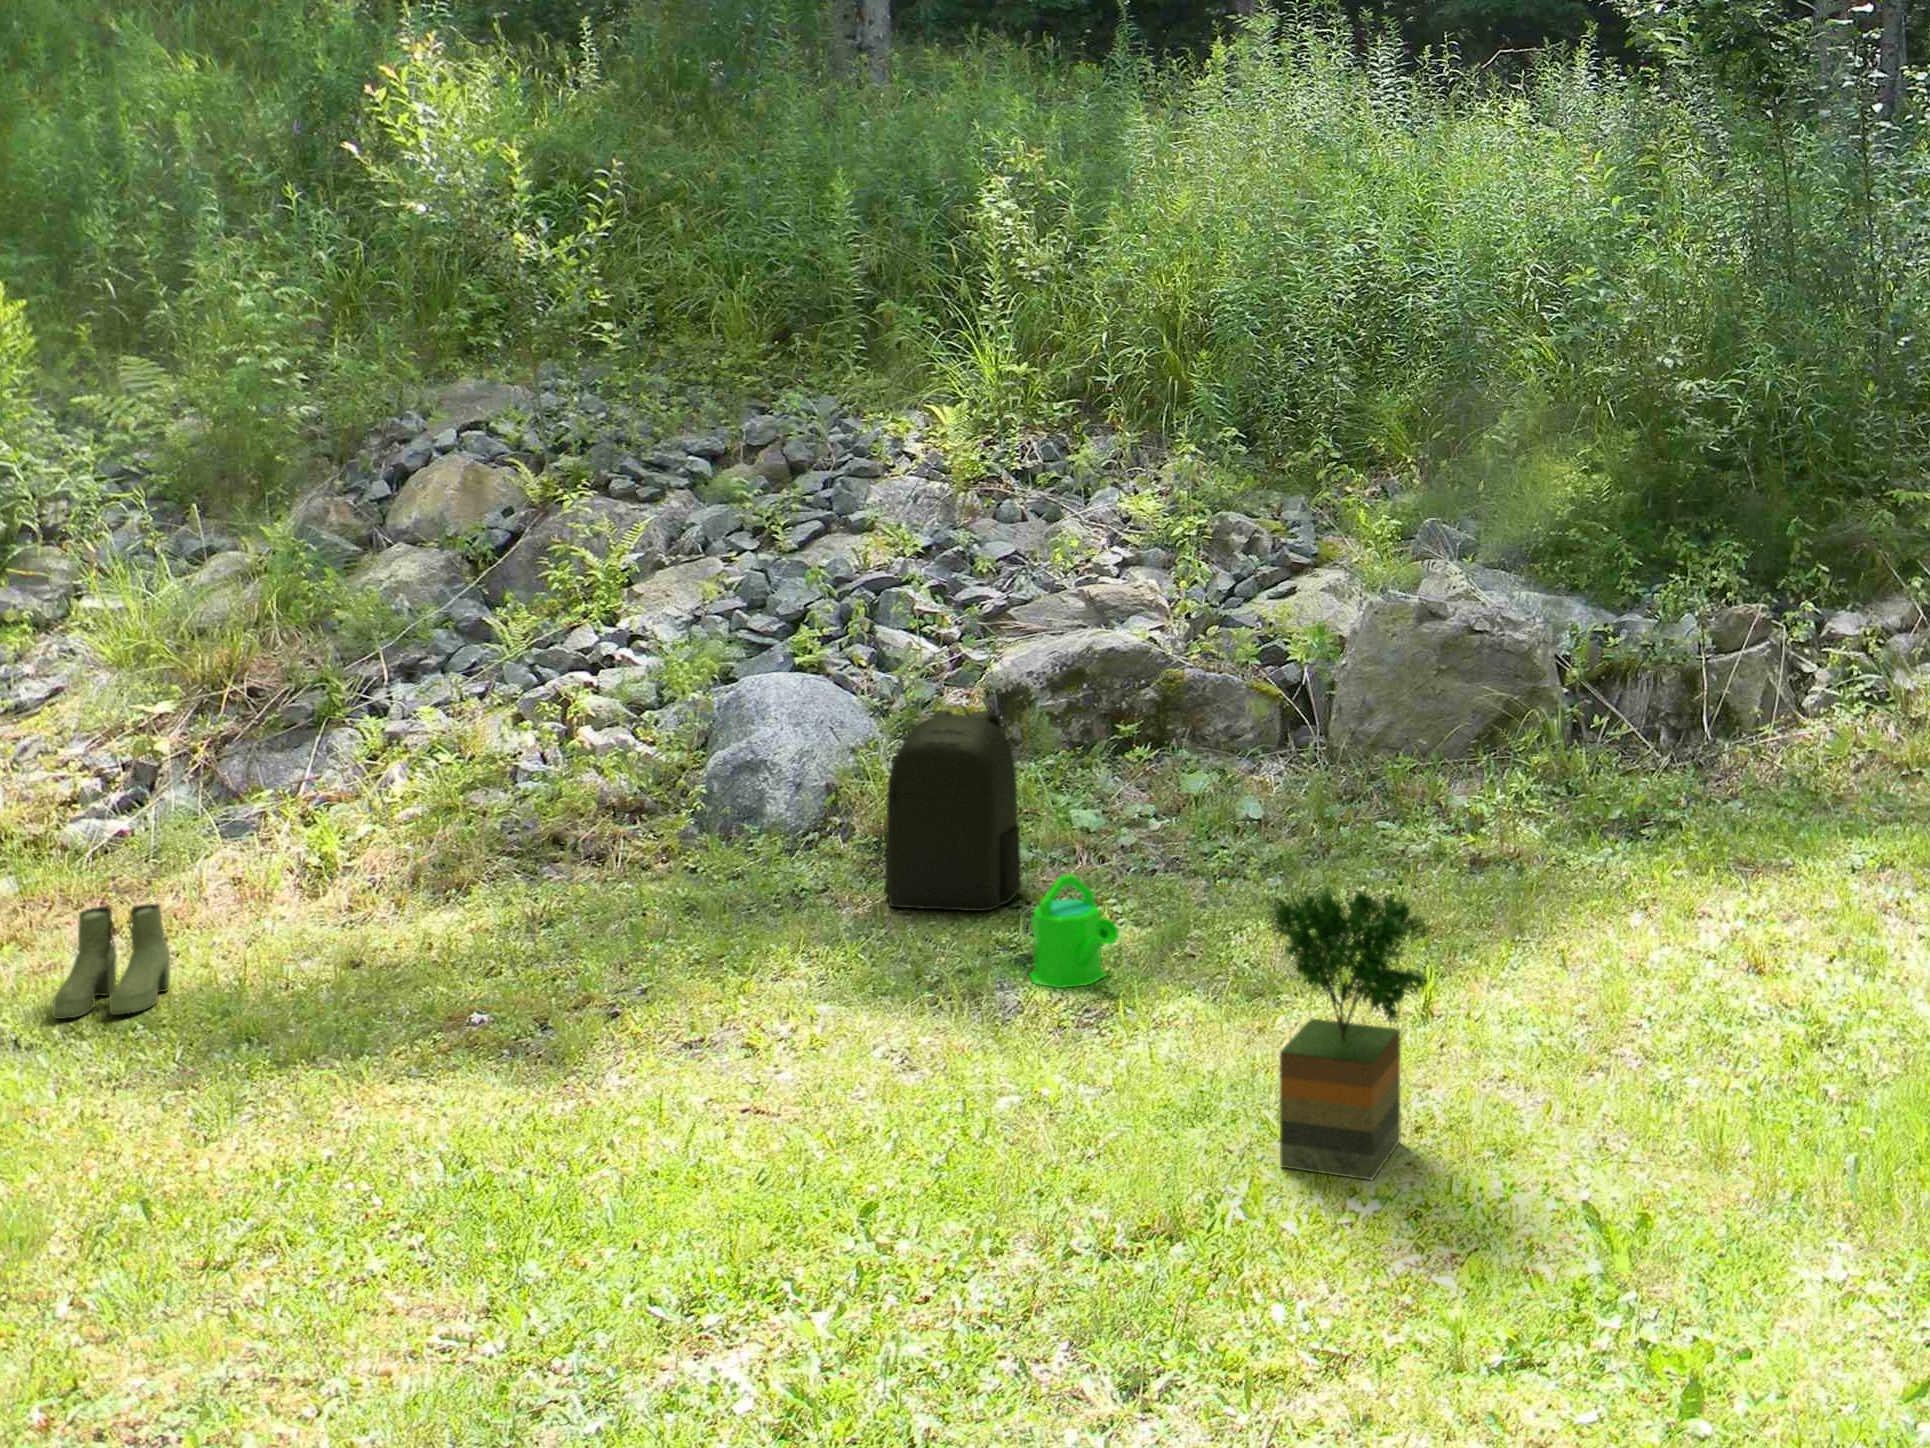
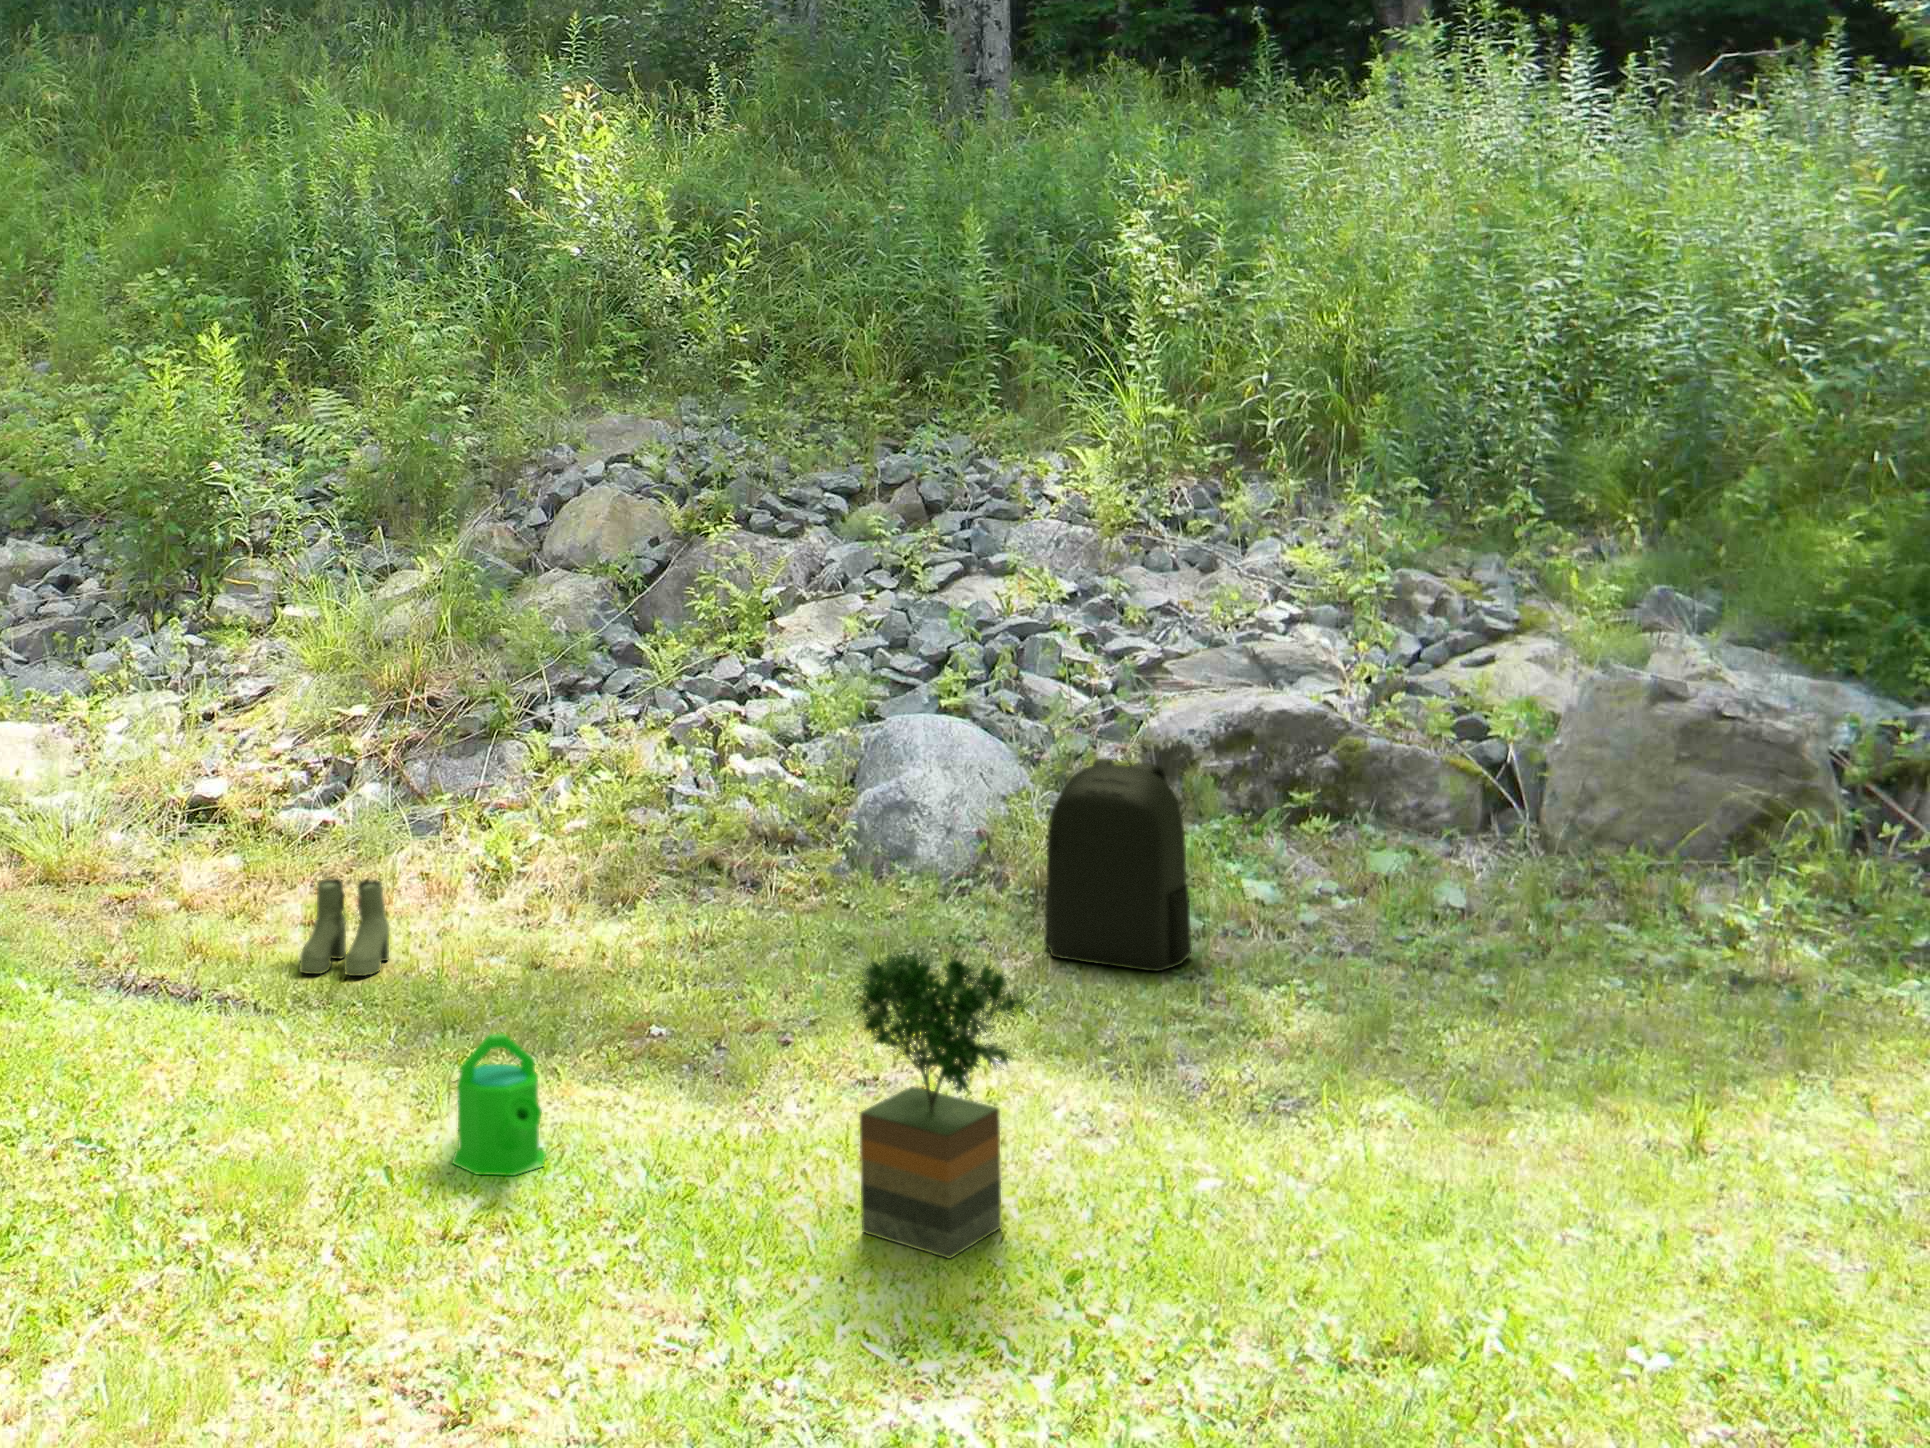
watering can: present [1029,874,1119,988] -> present [452,1033,546,1176]
potted tree: present [1270,889,1432,1180] -> present [856,953,1028,1259]

